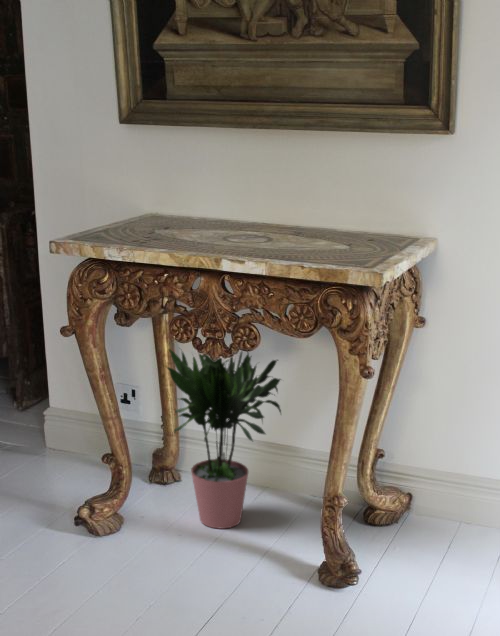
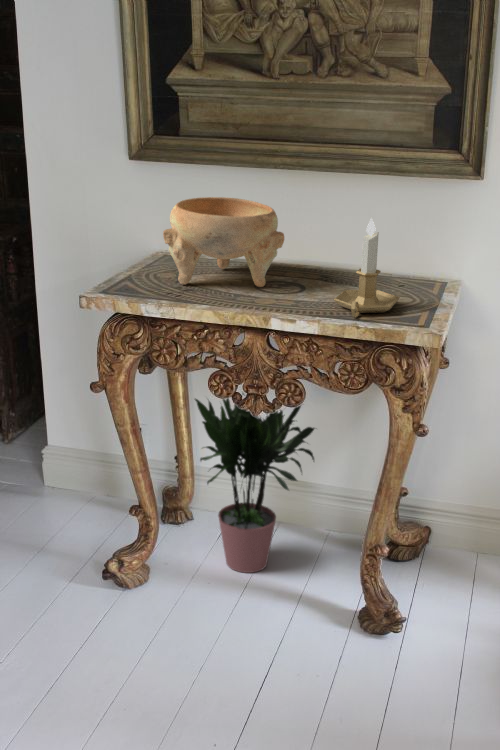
decorative bowl: none [135,155,250,237] -> present [163,197,284,287]
candlestick: none [288,163,356,260] -> present [334,218,399,317]

